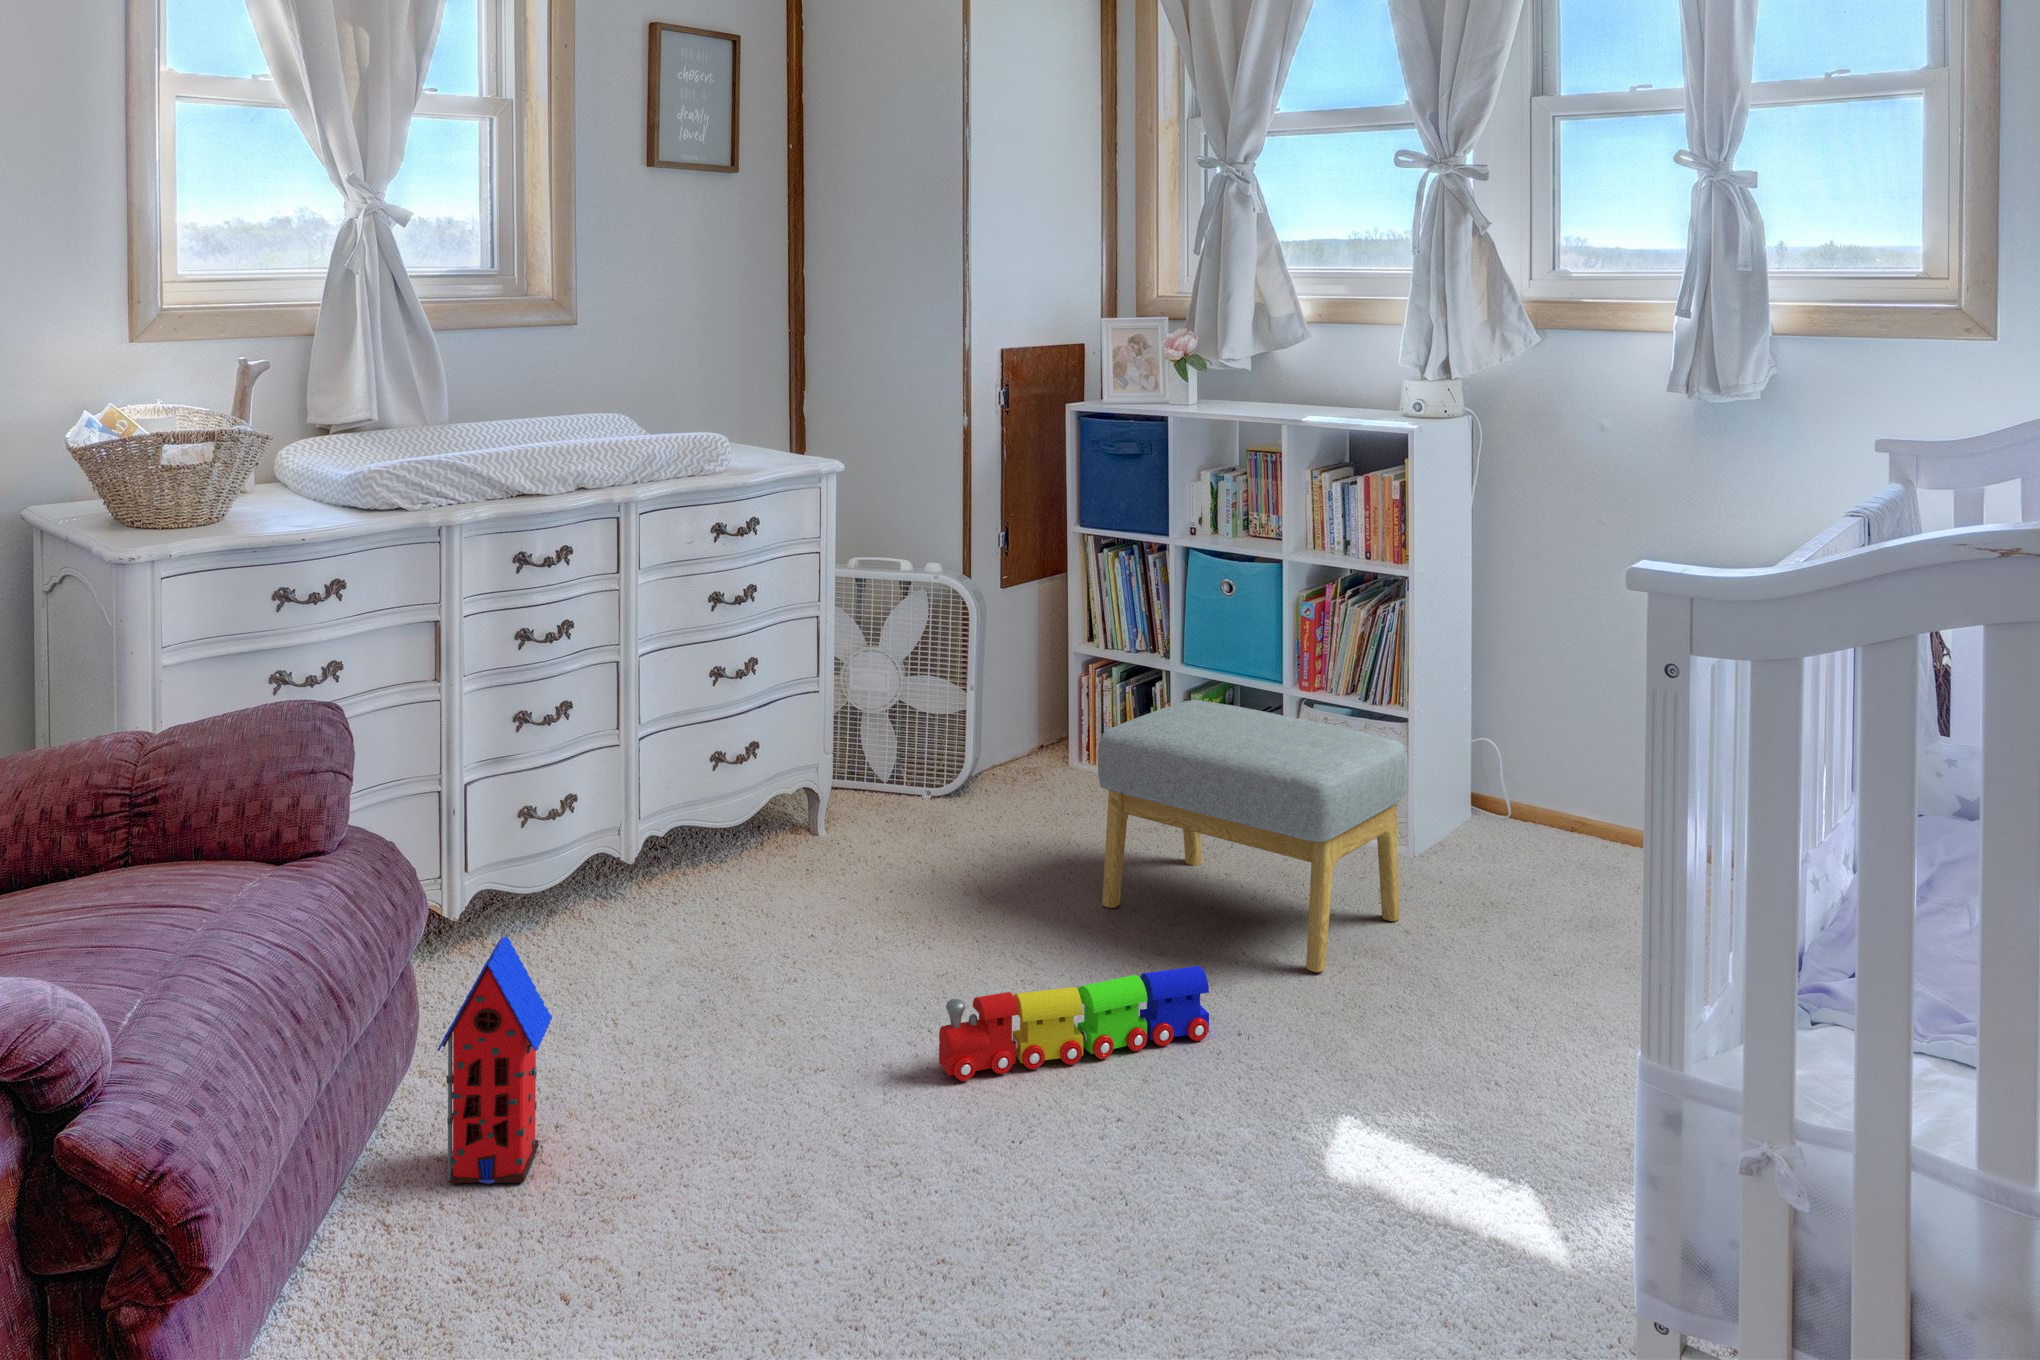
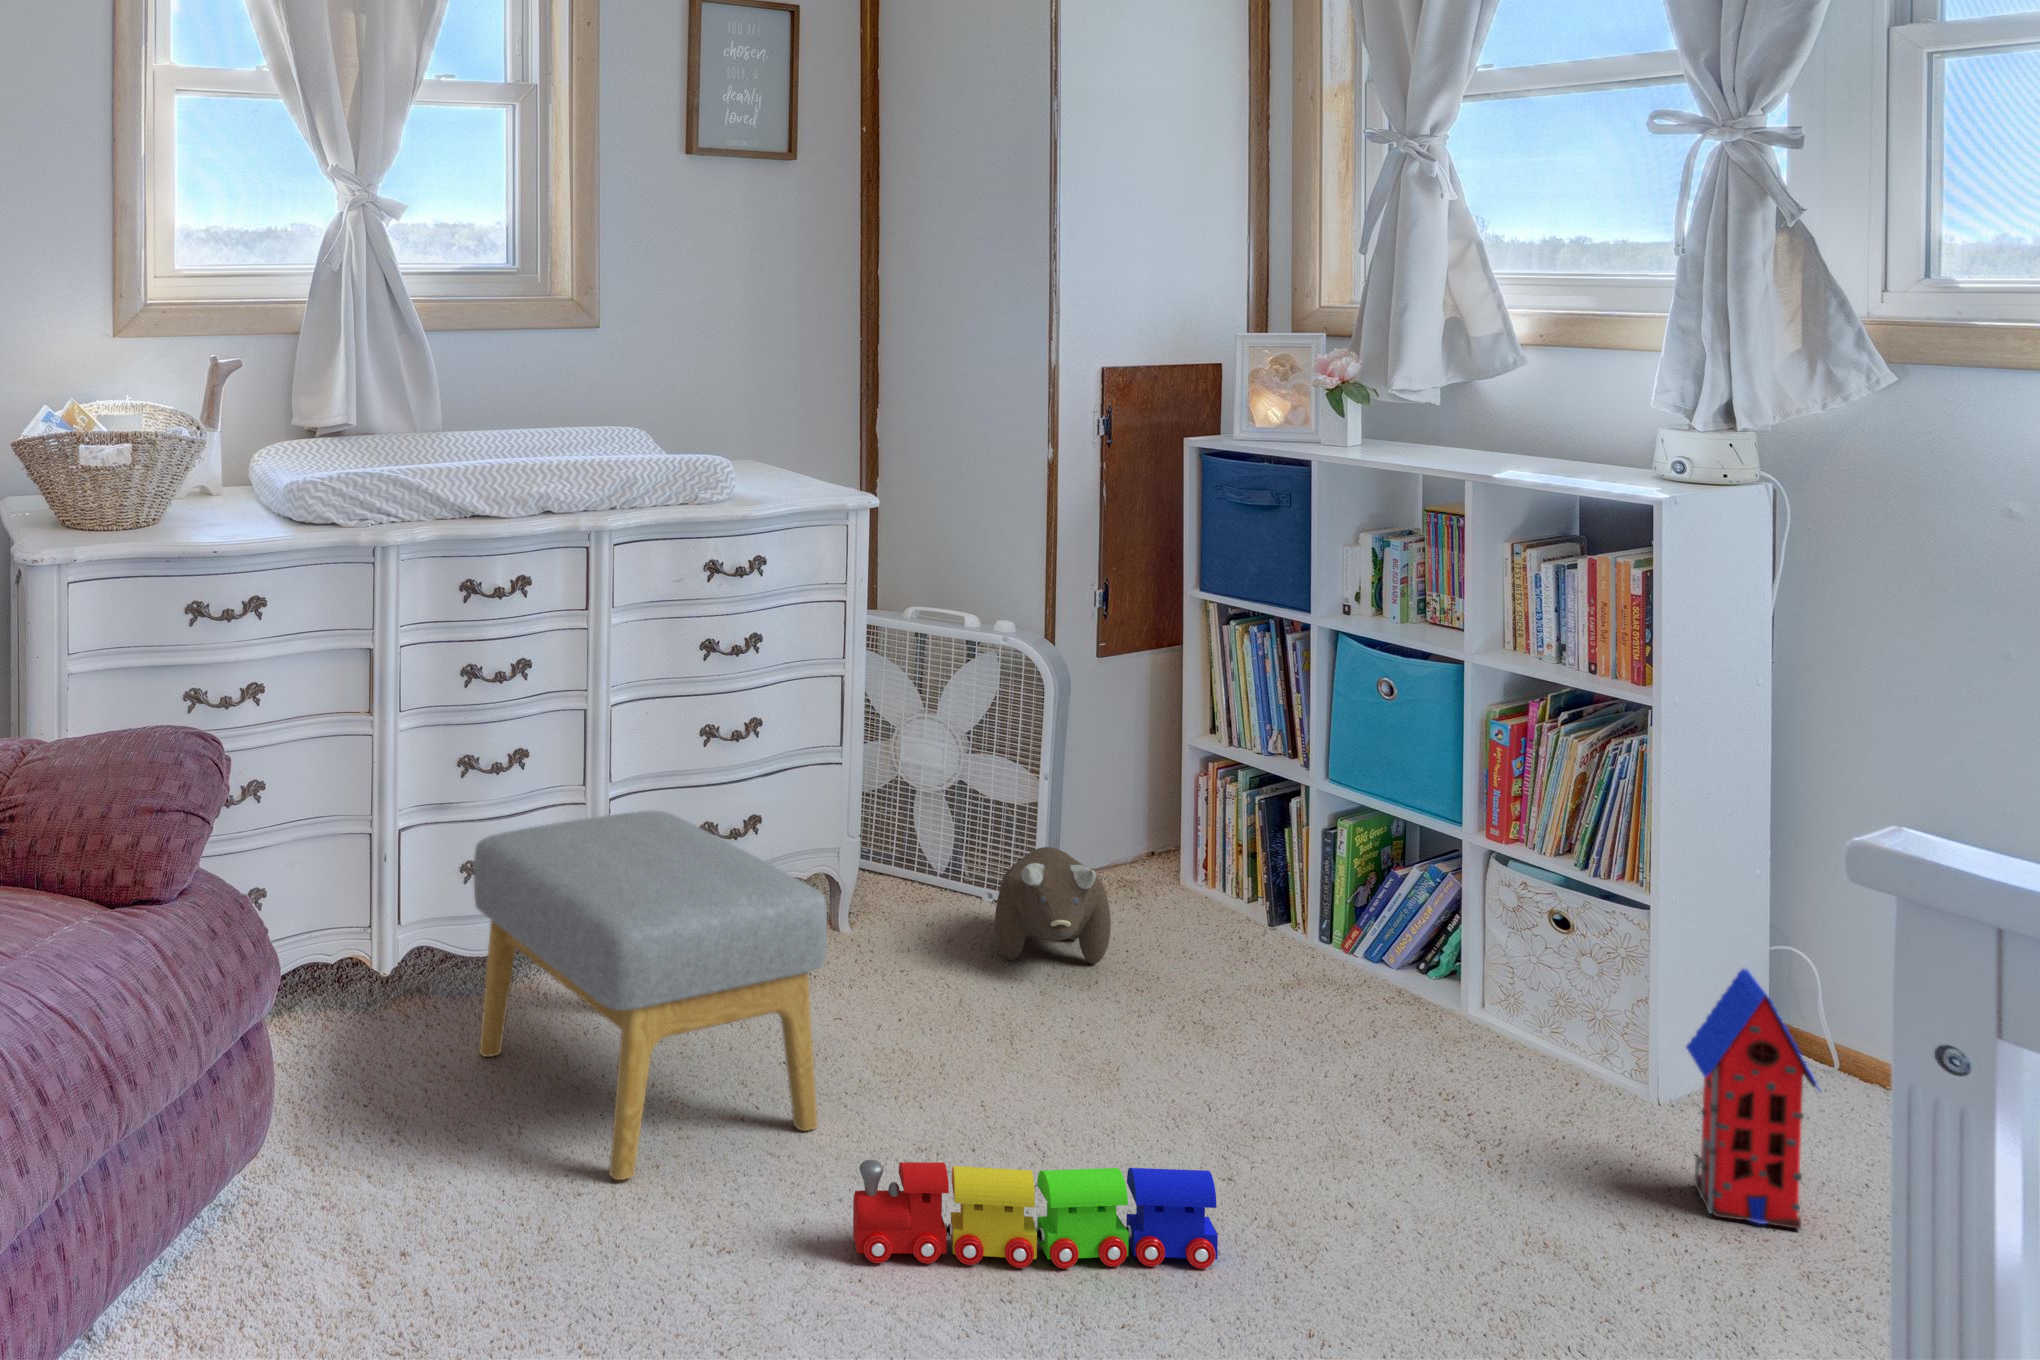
footstool: present [1098,700,1407,972] -> present [474,811,827,1180]
plush toy: none [948,741,1039,836] -> present [995,847,1111,964]
toy house: present [437,936,552,1184] -> present [1686,969,1820,1229]

